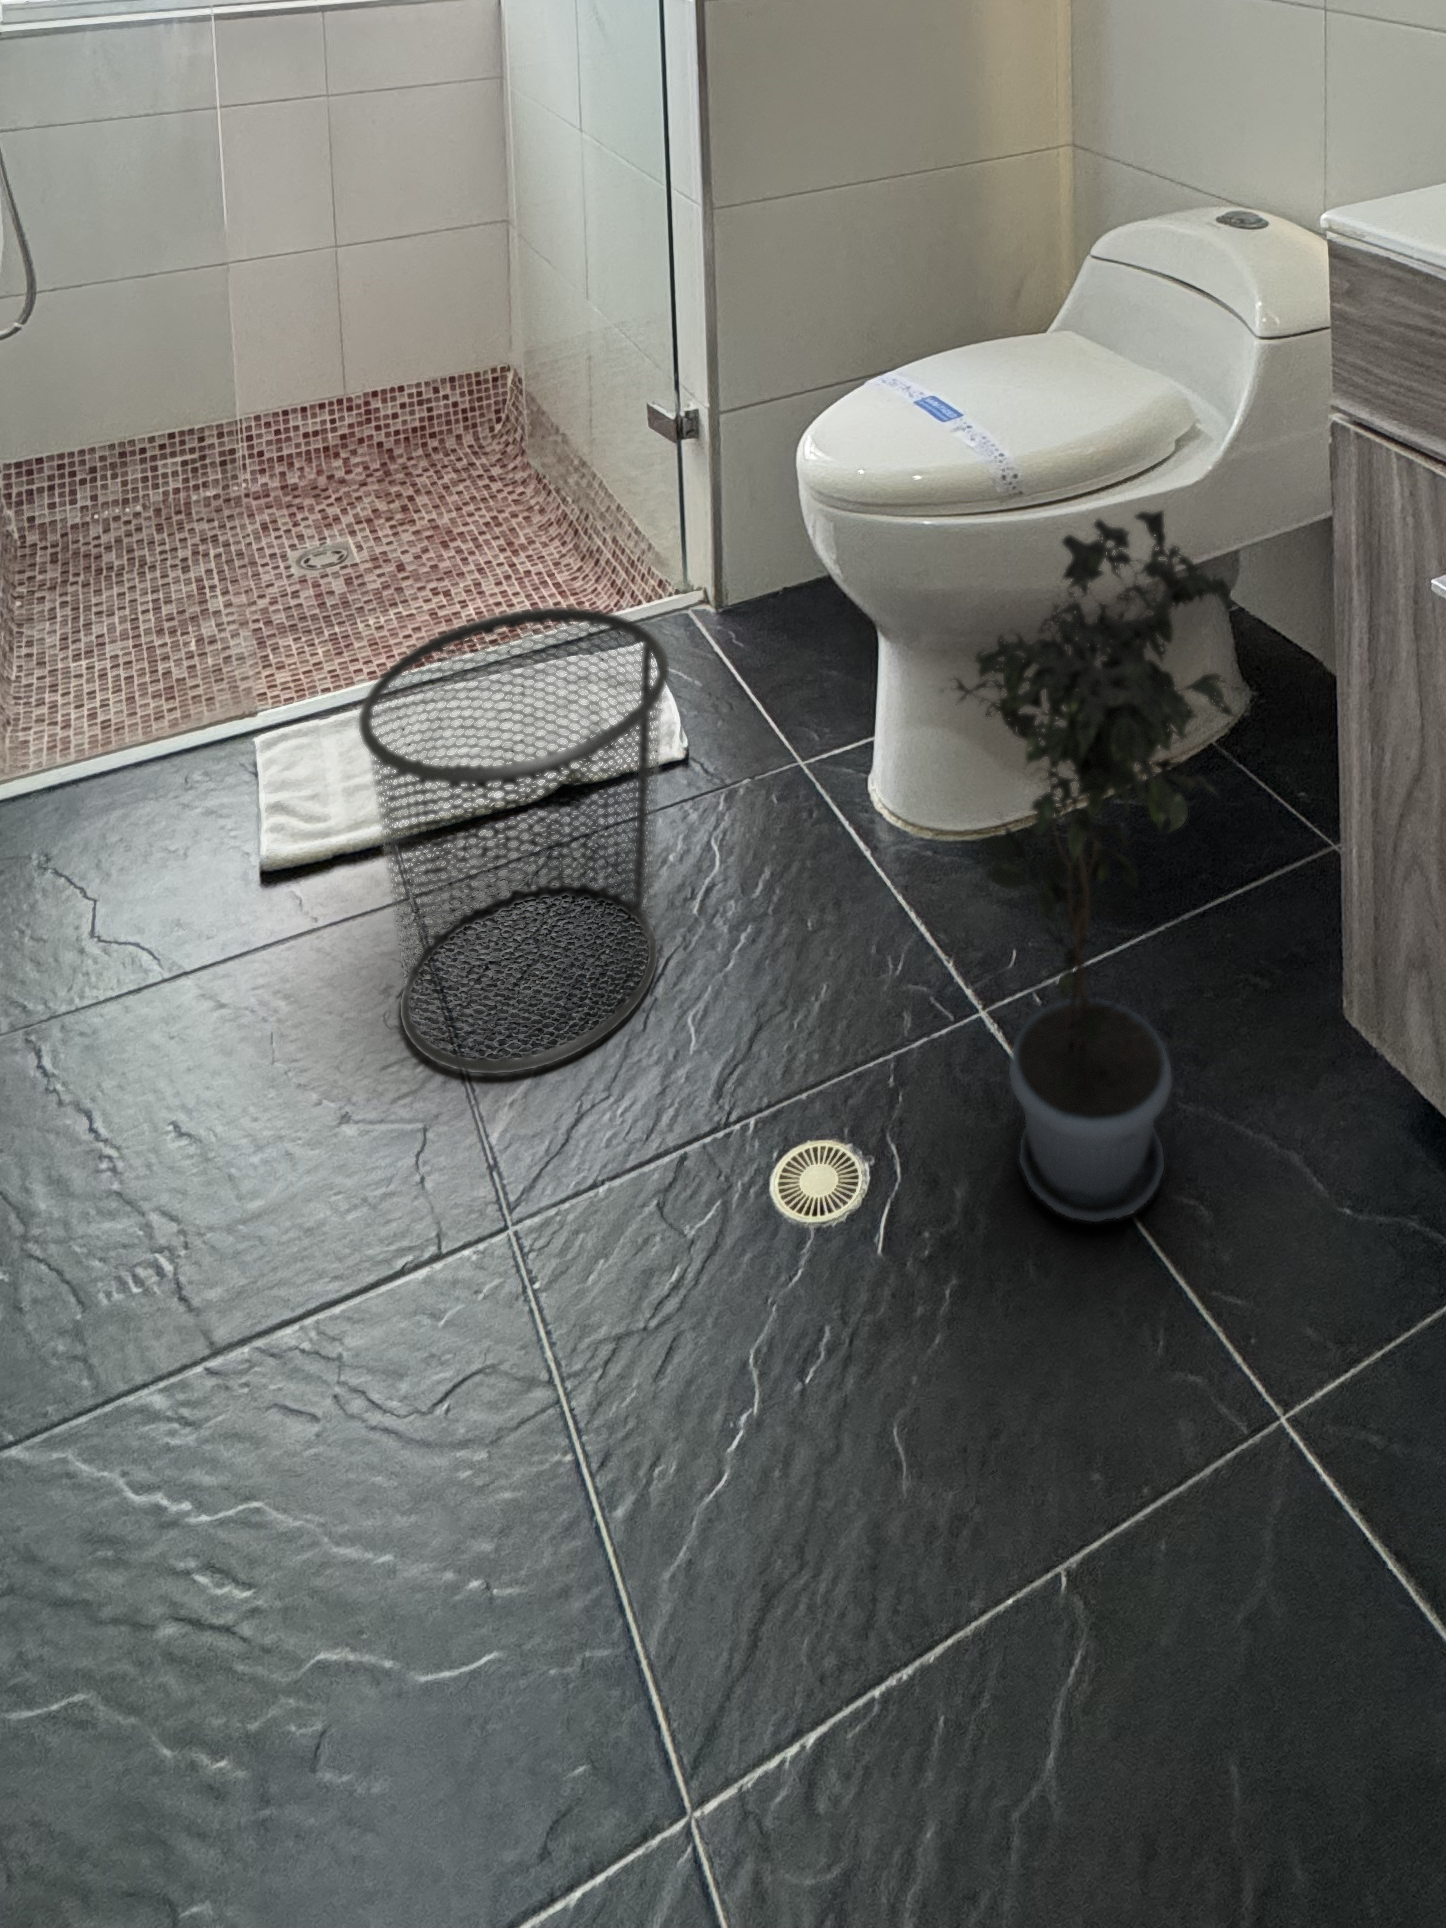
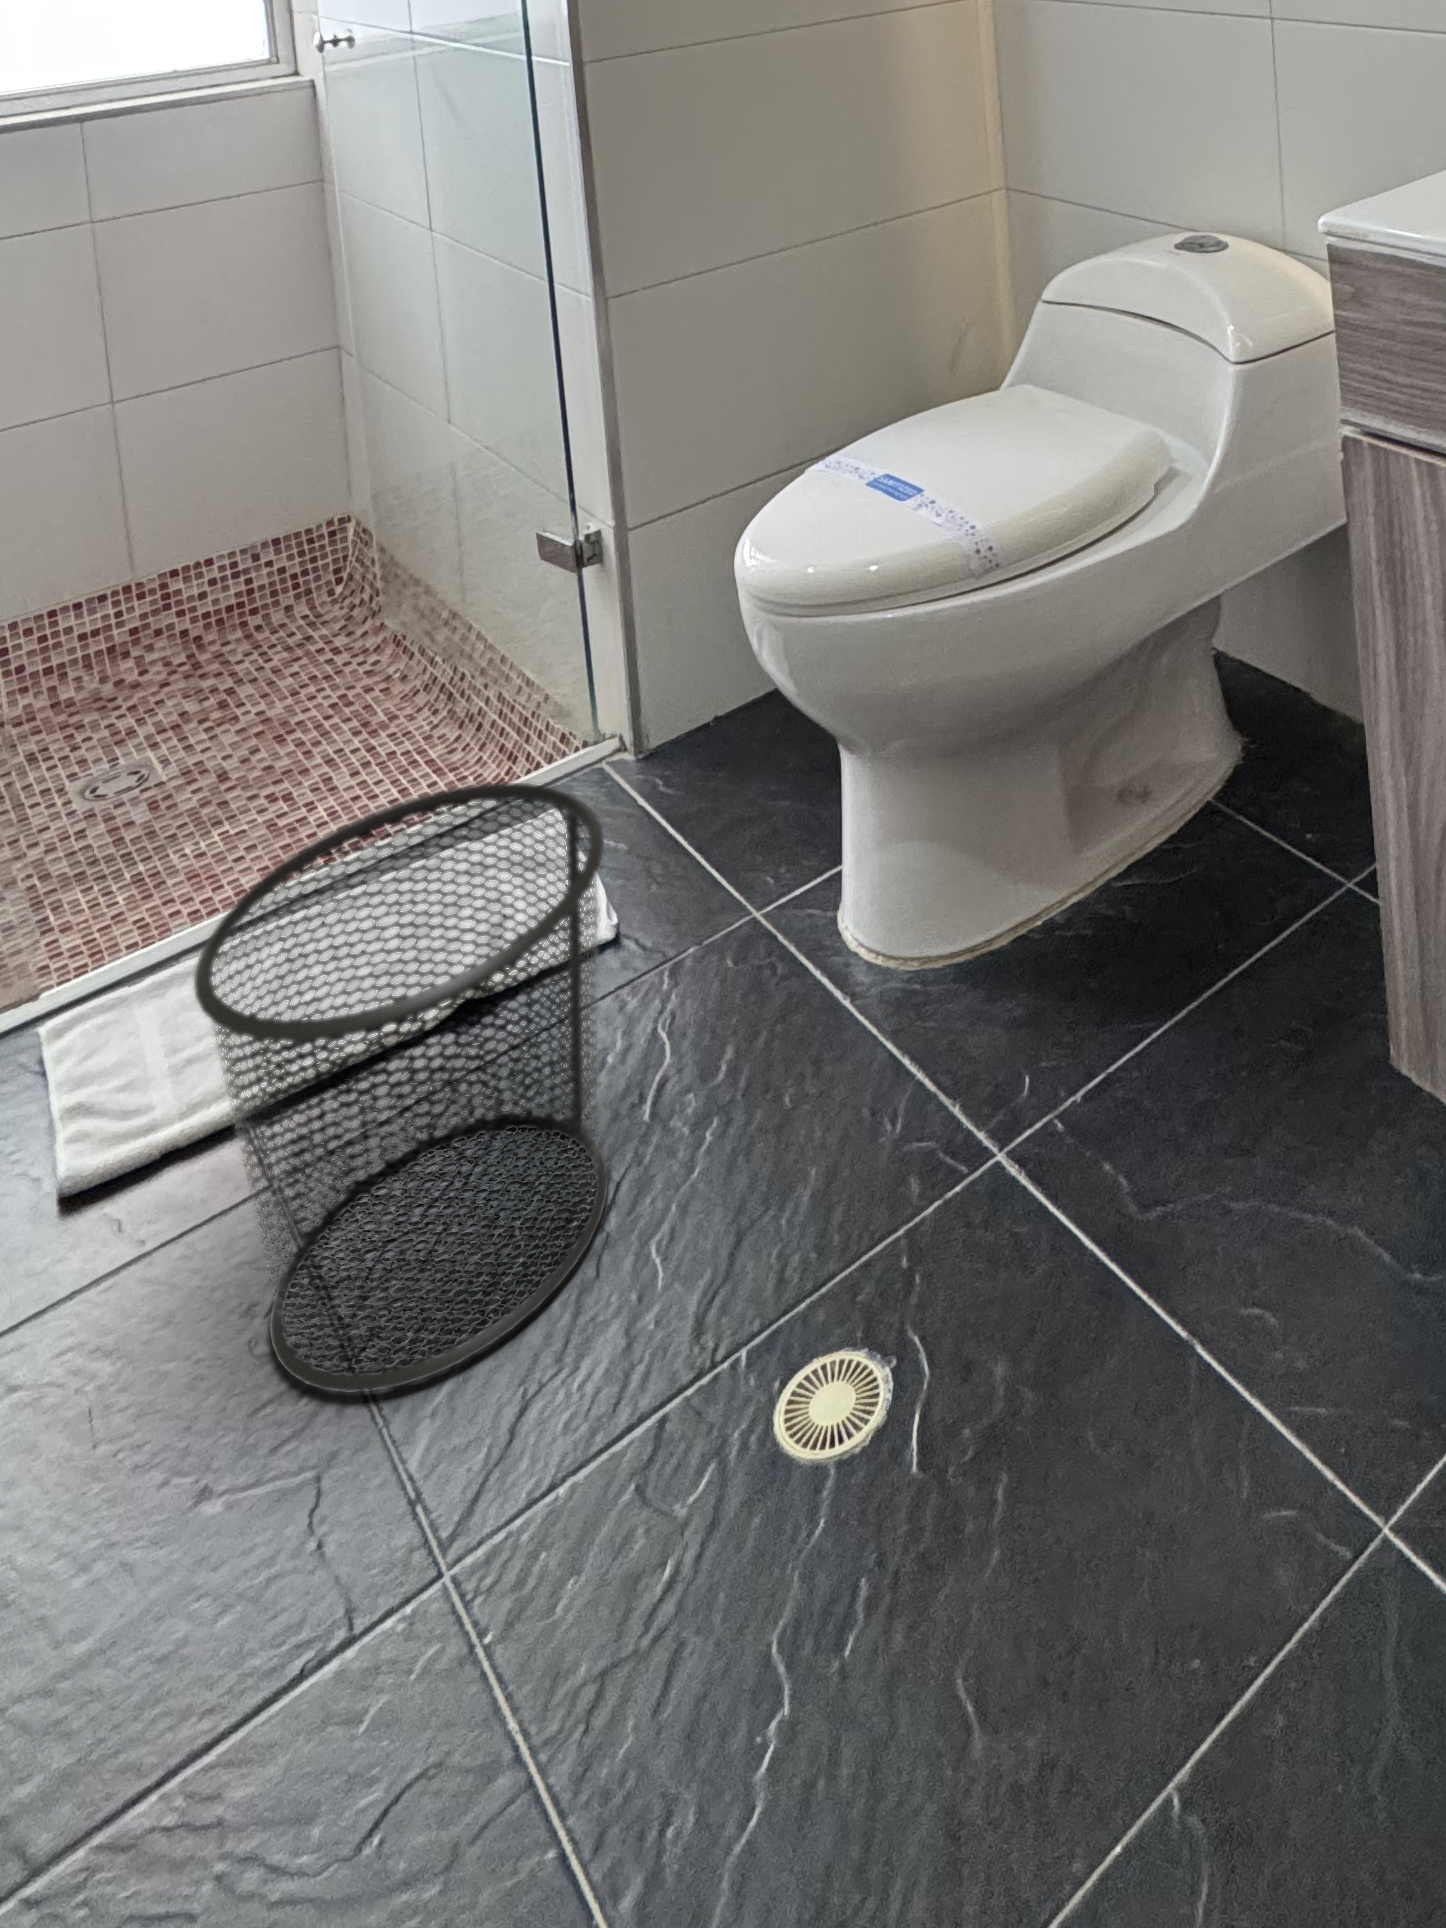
potted plant: present [943,510,1235,1222] -> none [946,555,1288,1363]

